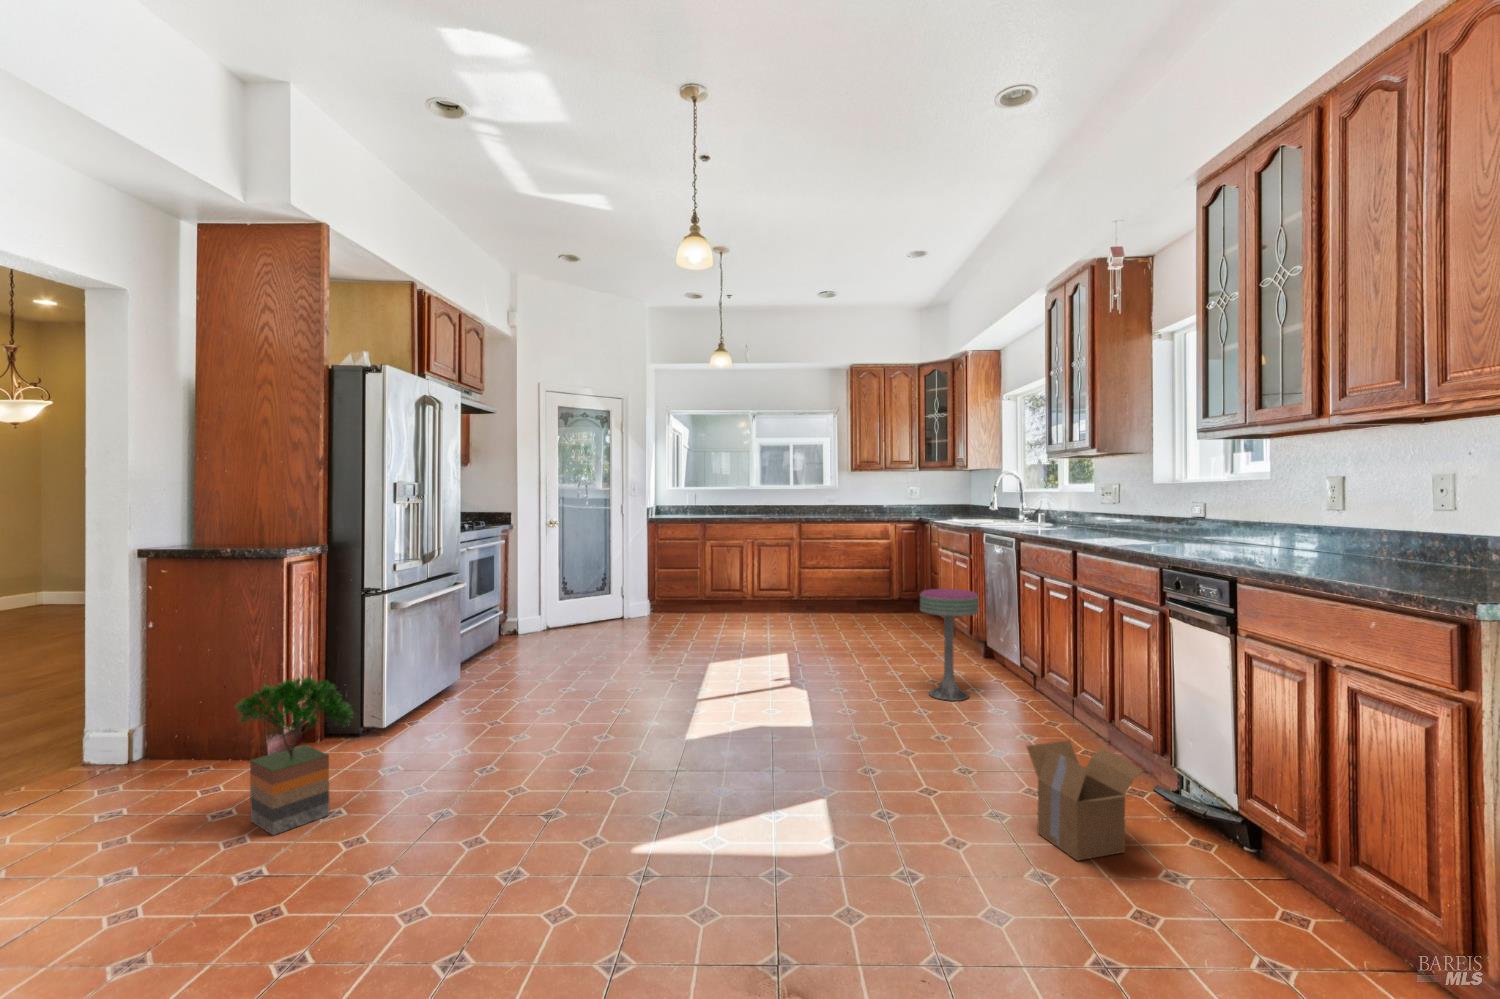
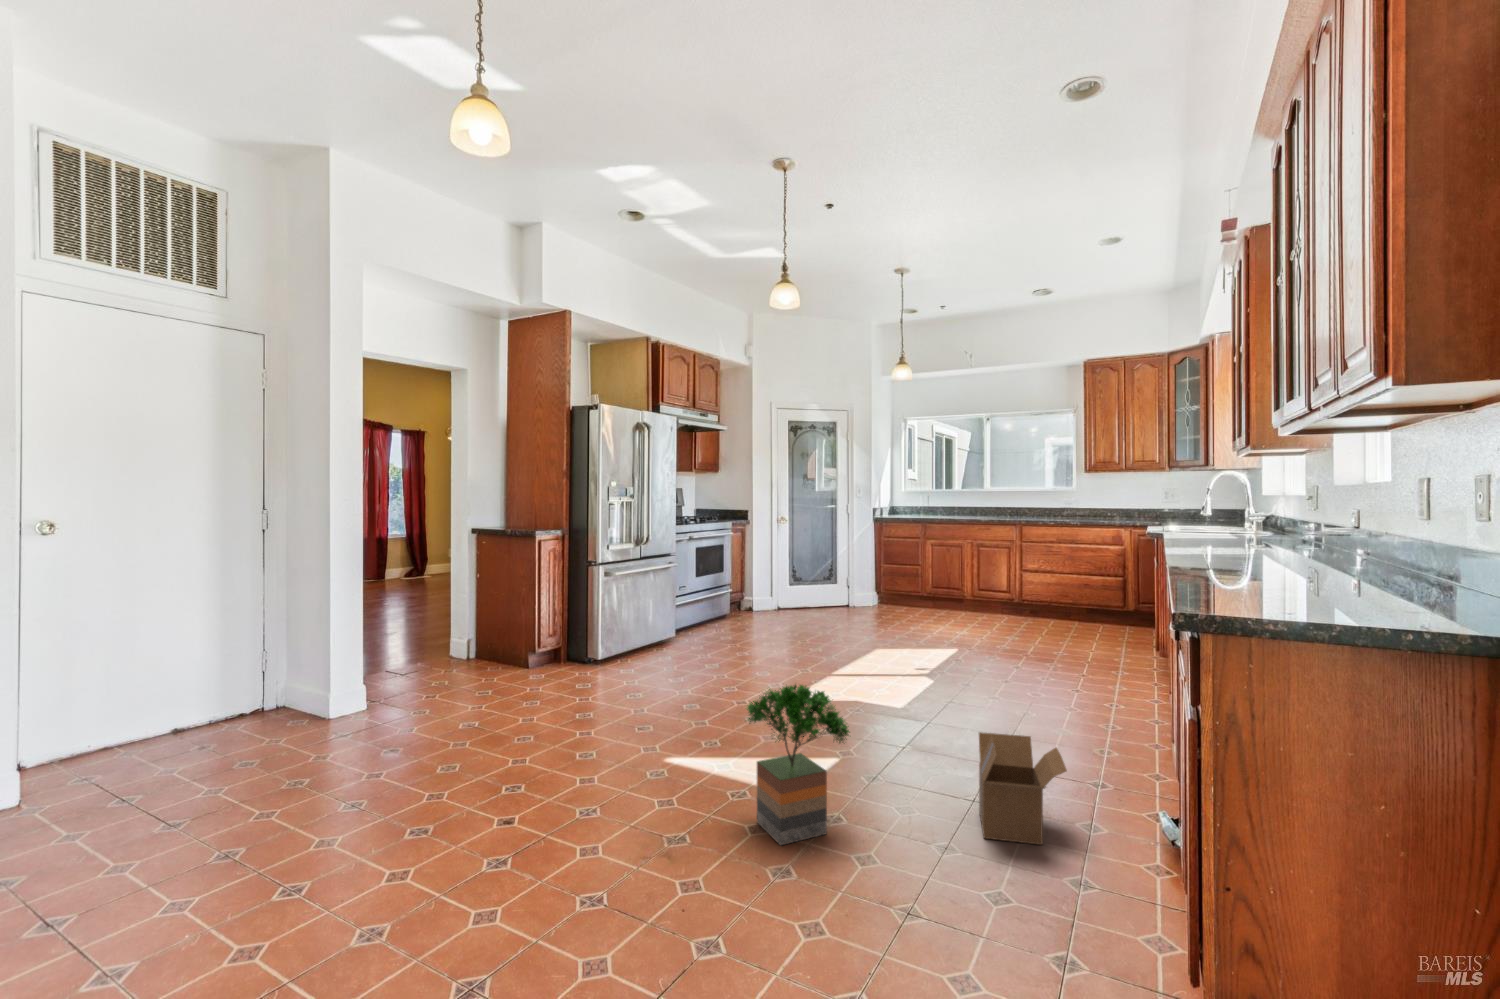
bar stool: present [920,589,979,701] -> none [1037,594,1101,709]
potted tree: present [236,678,353,835] -> present [746,685,850,845]

